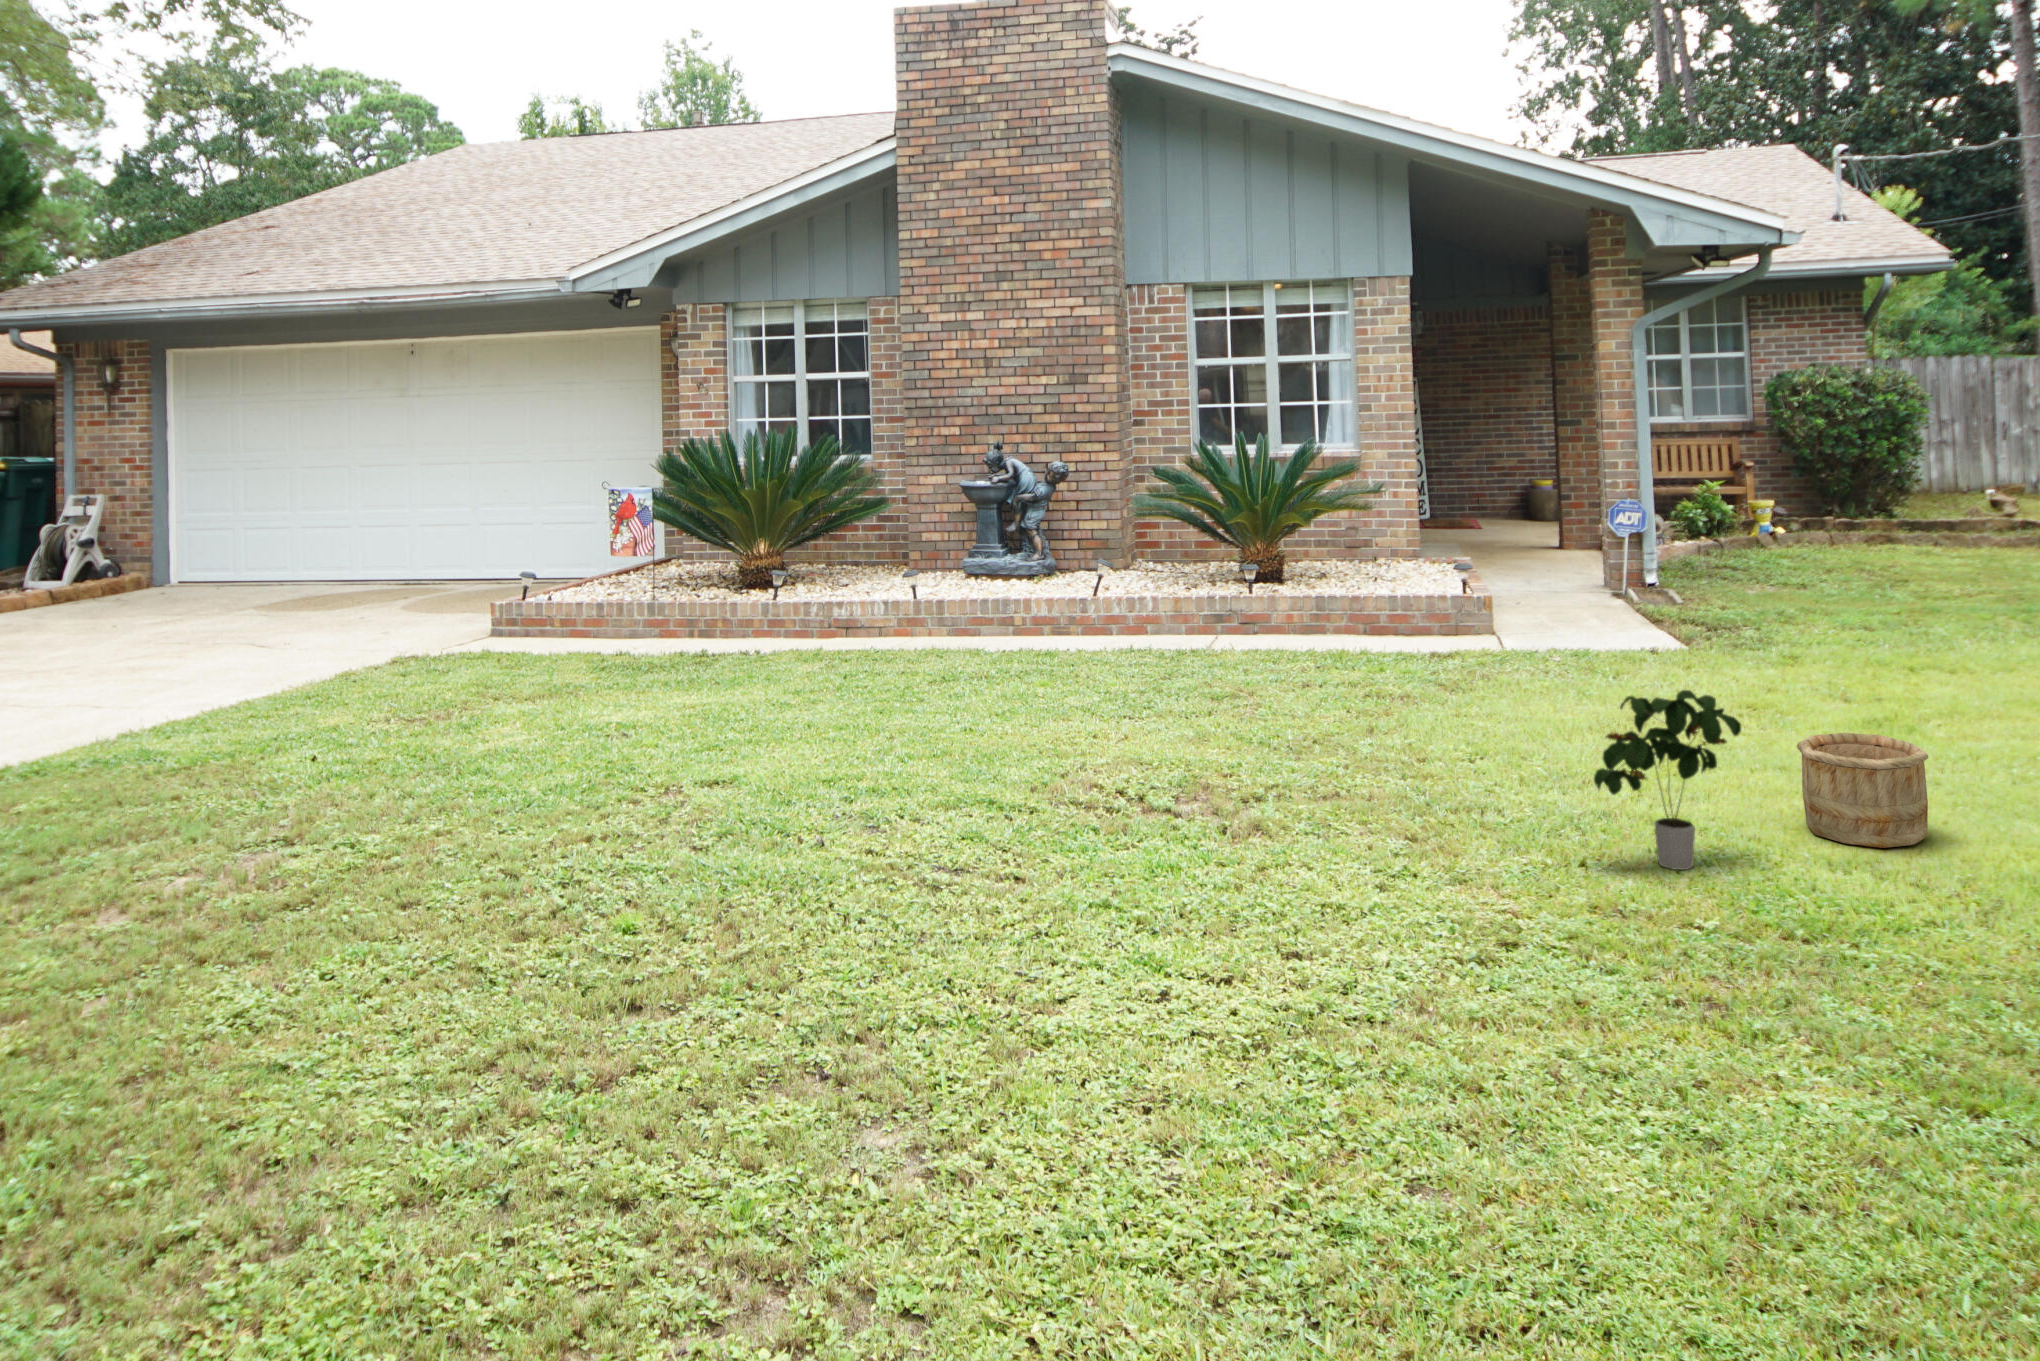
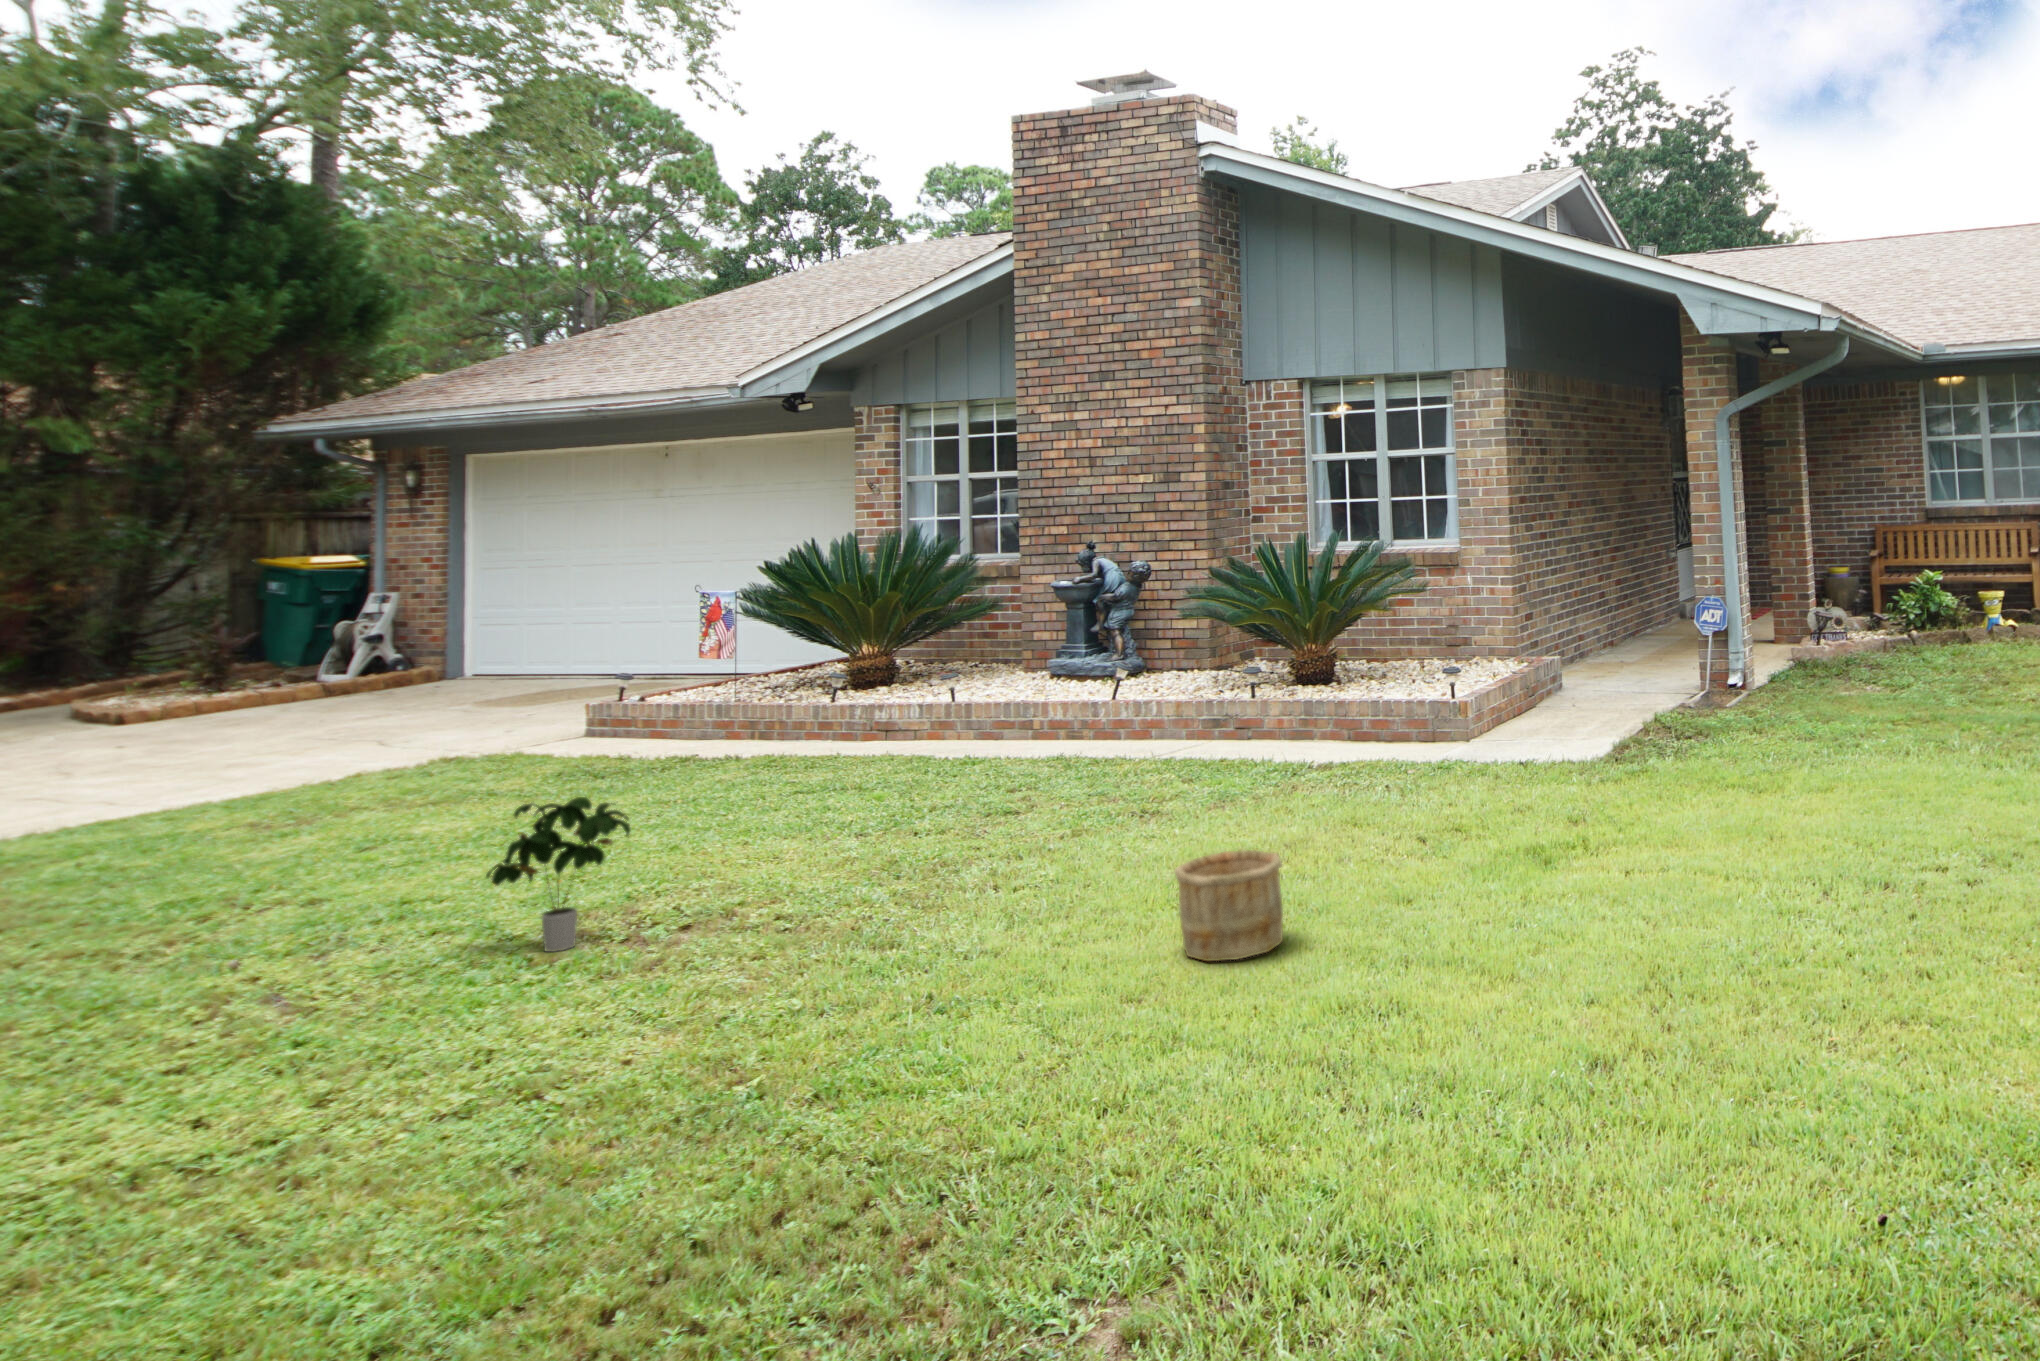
potted plant: present [1594,690,1741,870] -> present [487,797,630,952]

